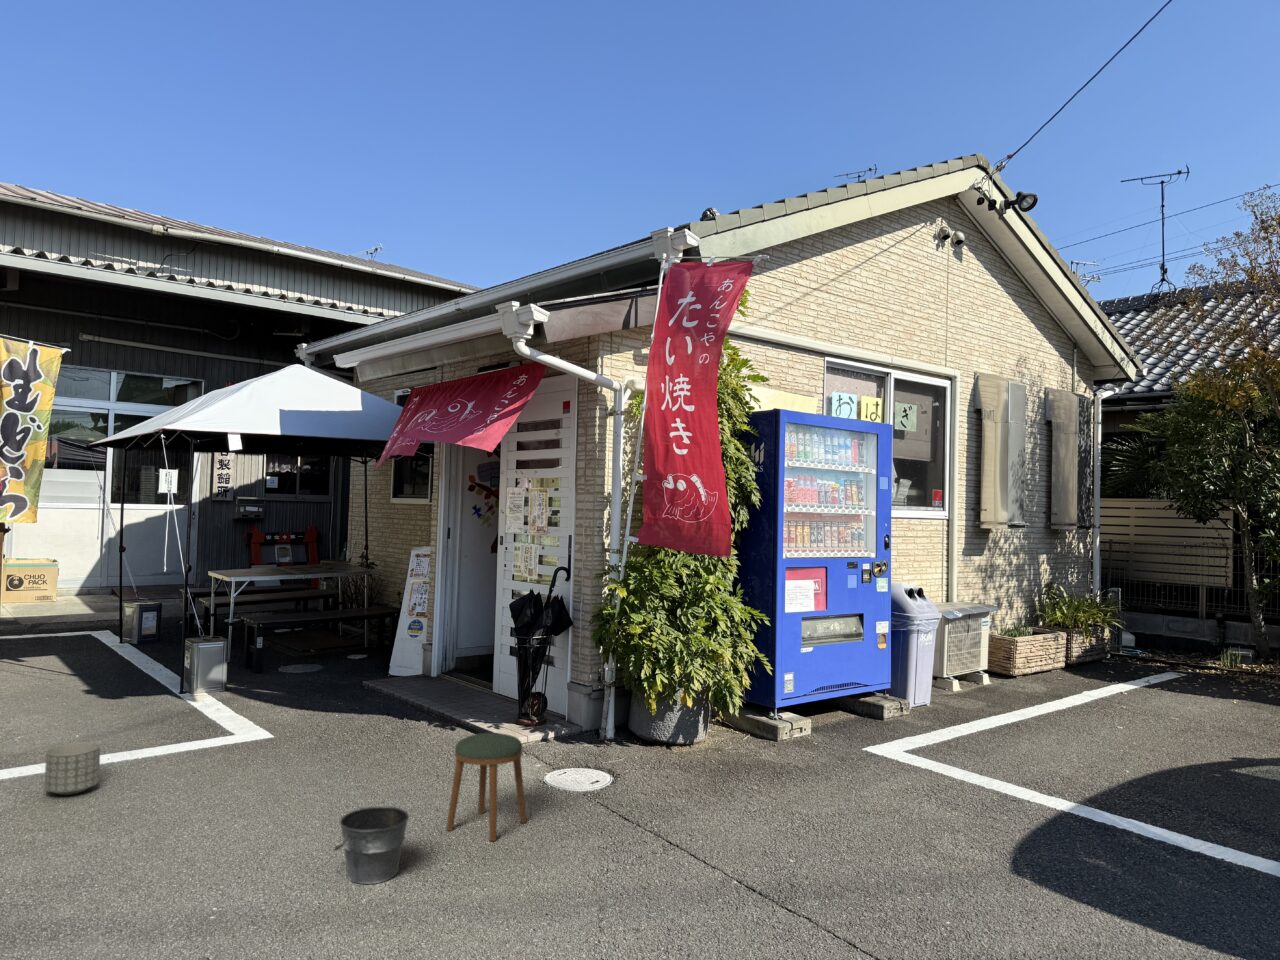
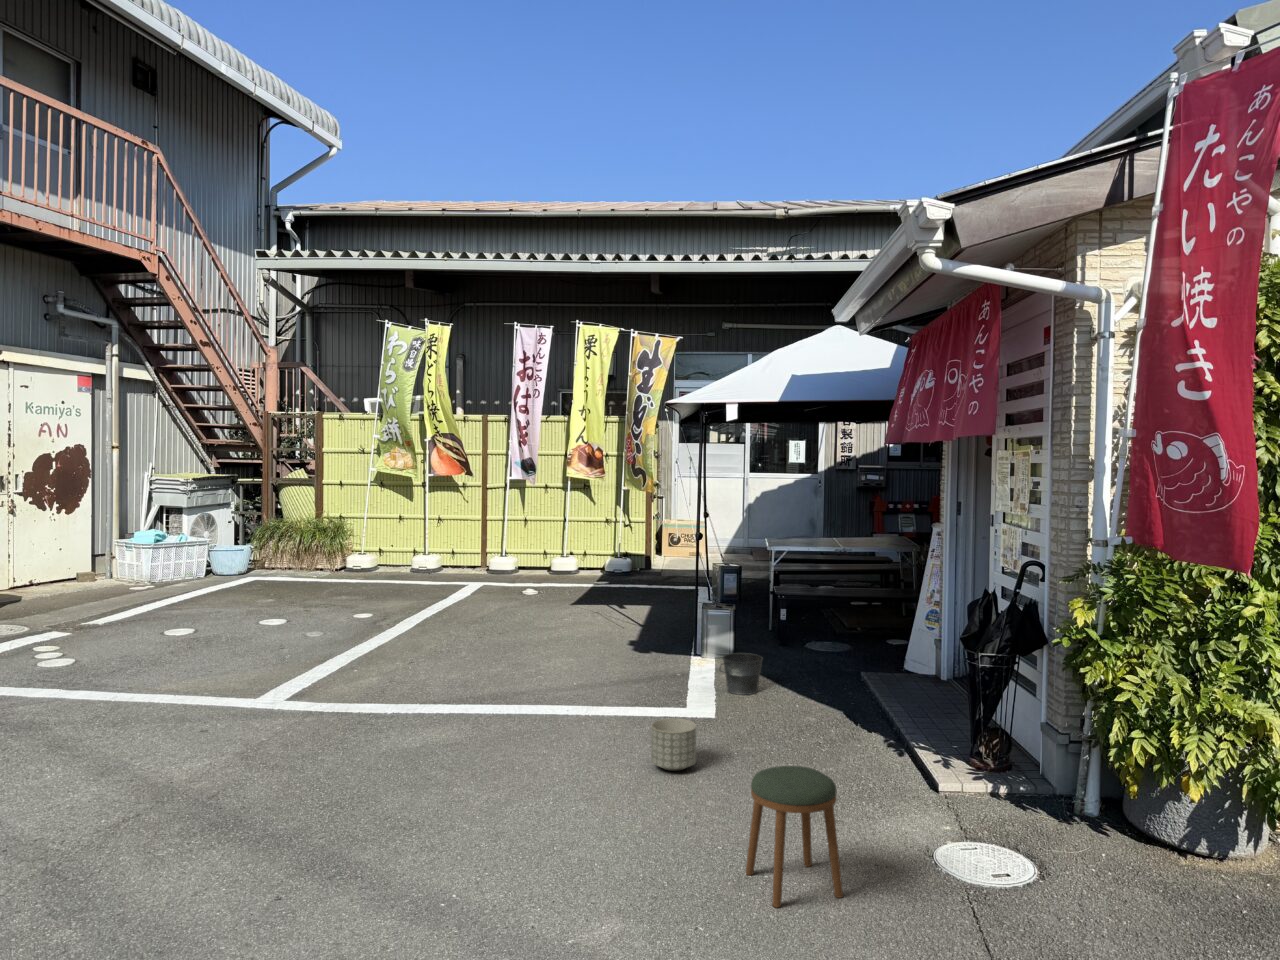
planter: present [45,742,100,795] -> present [651,719,696,771]
bucket: present [334,806,409,884] -> present [720,653,763,695]

